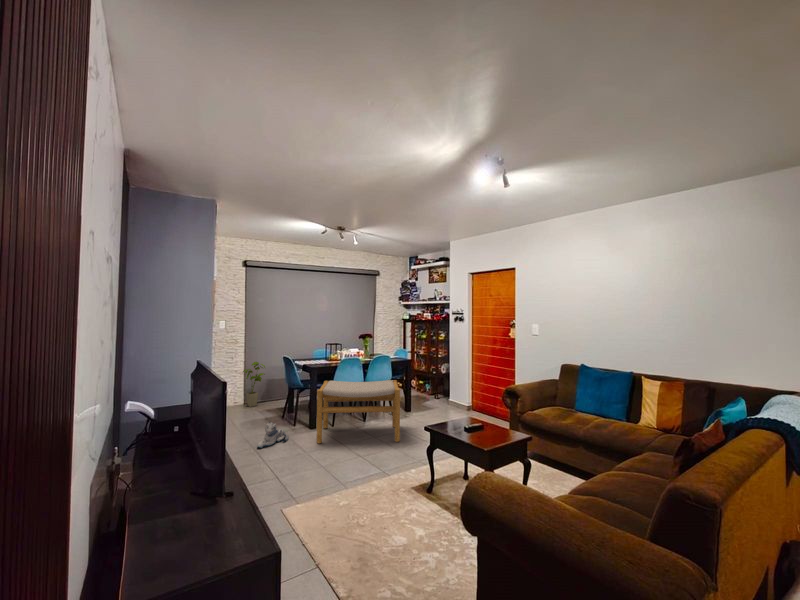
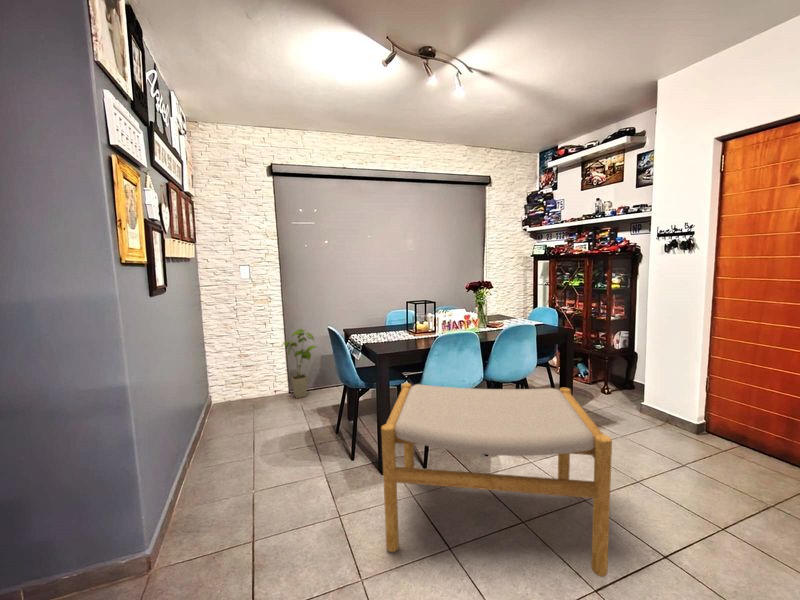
plush toy: present [257,422,288,448] -> none [250,486,330,556]

